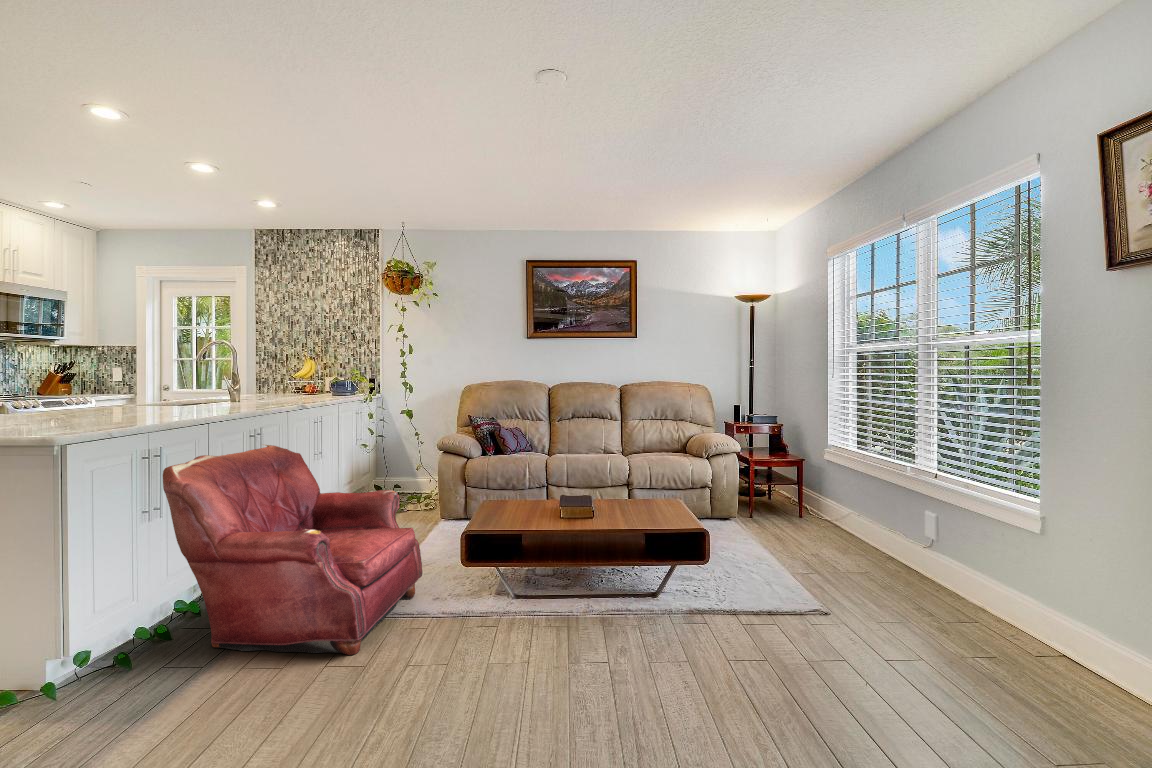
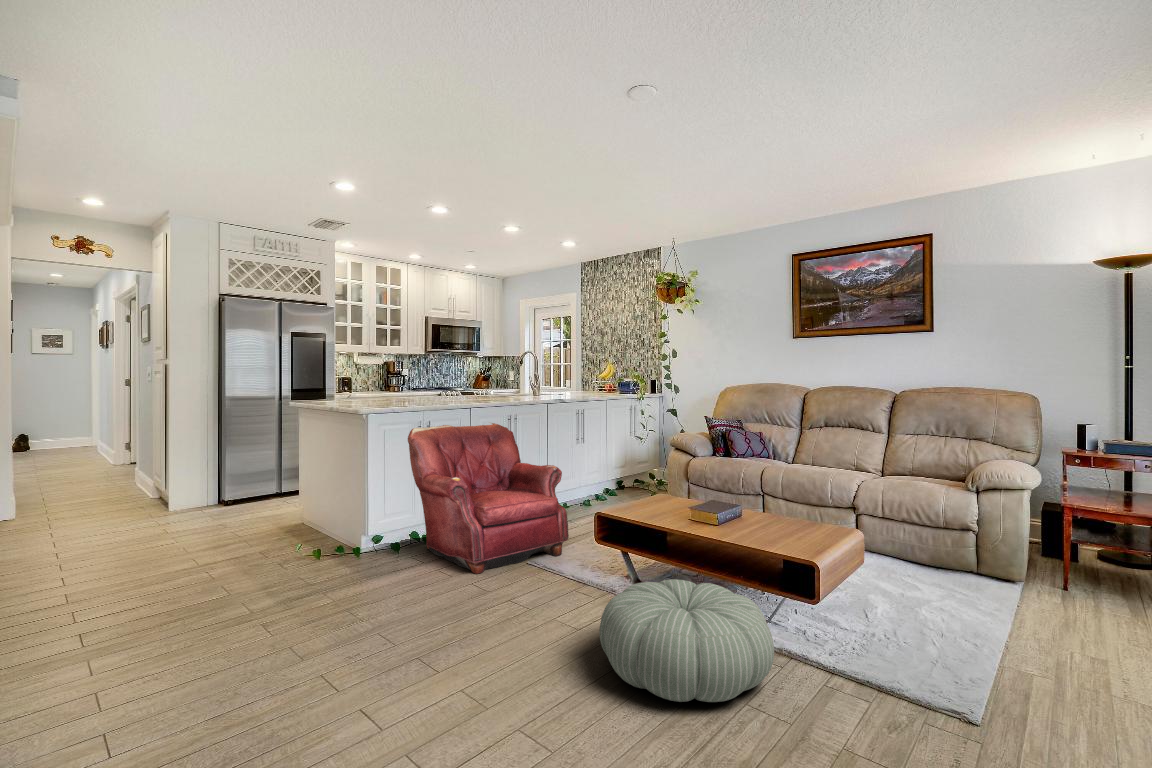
pouf: none [631,576,798,697] -> present [600,579,774,702]

